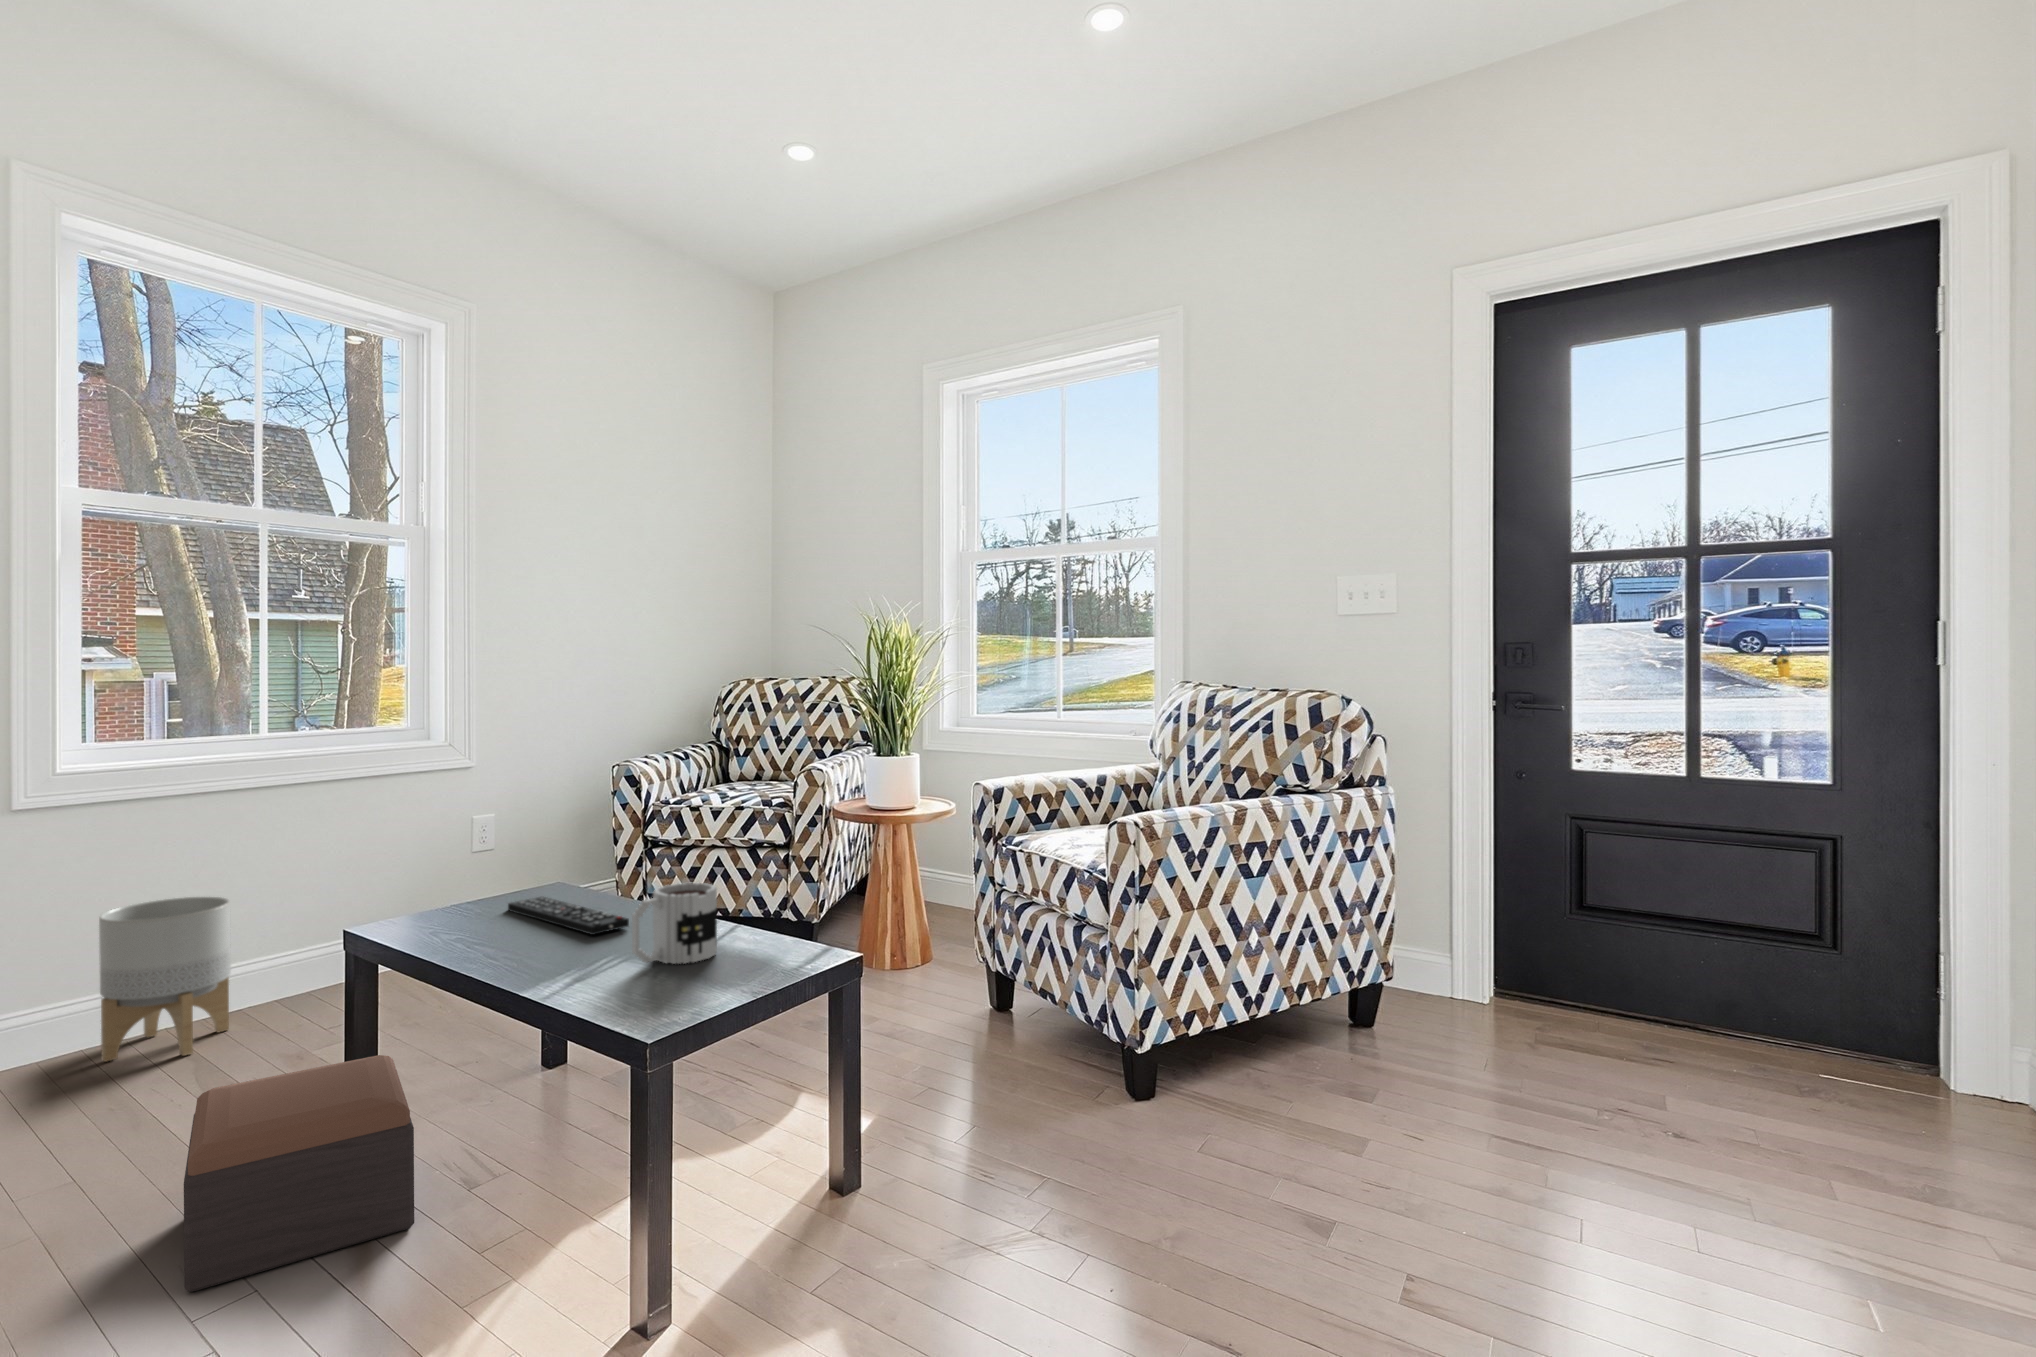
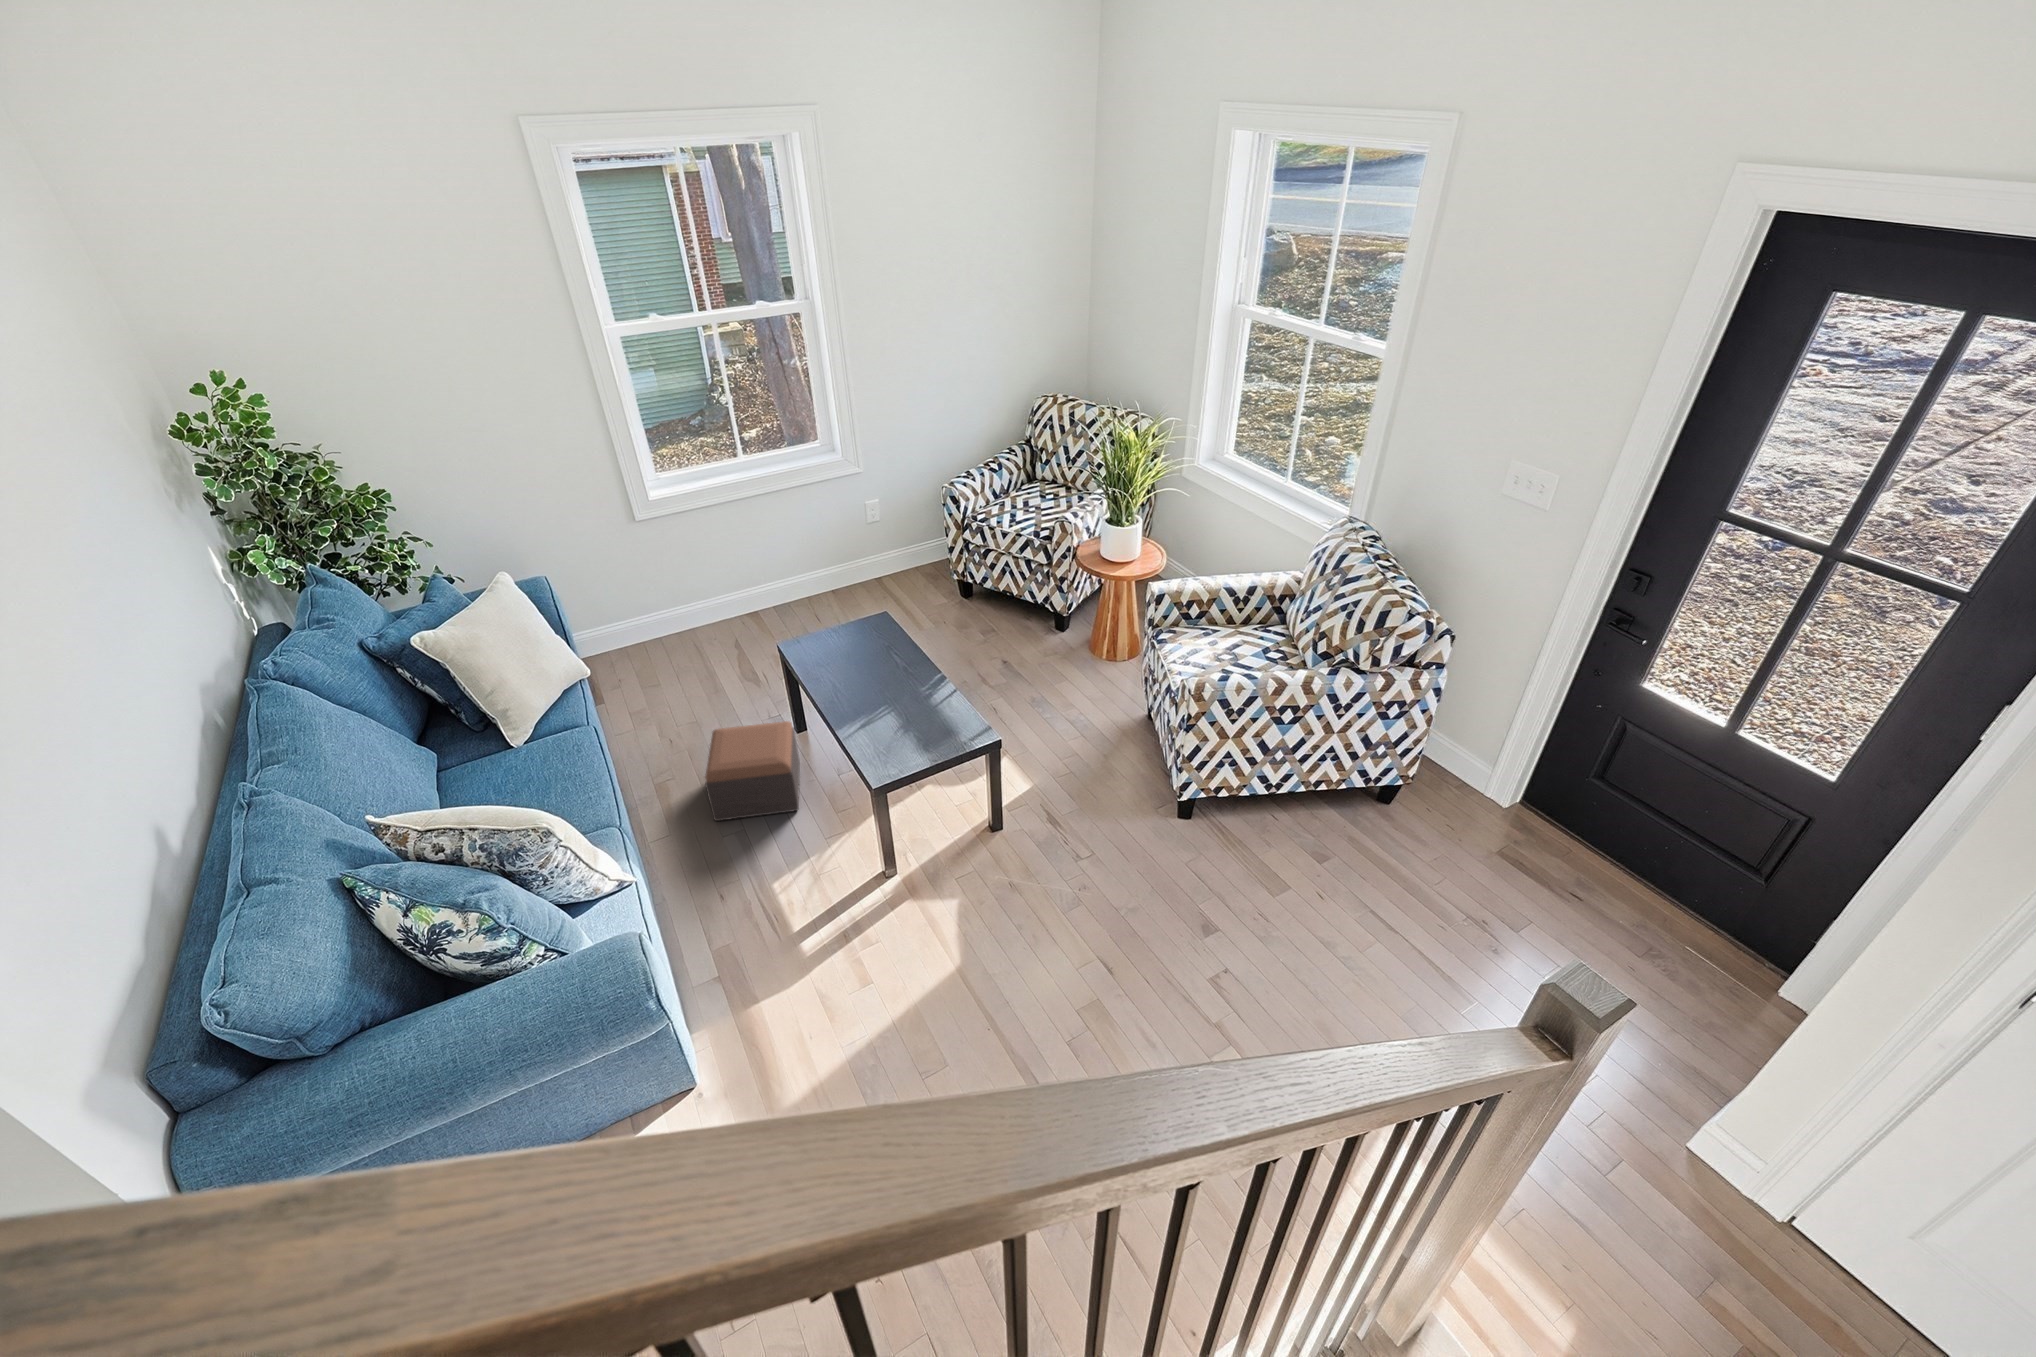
mug: present [632,883,717,964] -> none [873,689,922,737]
planter: present [99,896,231,1062] -> none [677,566,746,654]
remote control: present [508,896,629,935] -> none [840,645,890,695]

